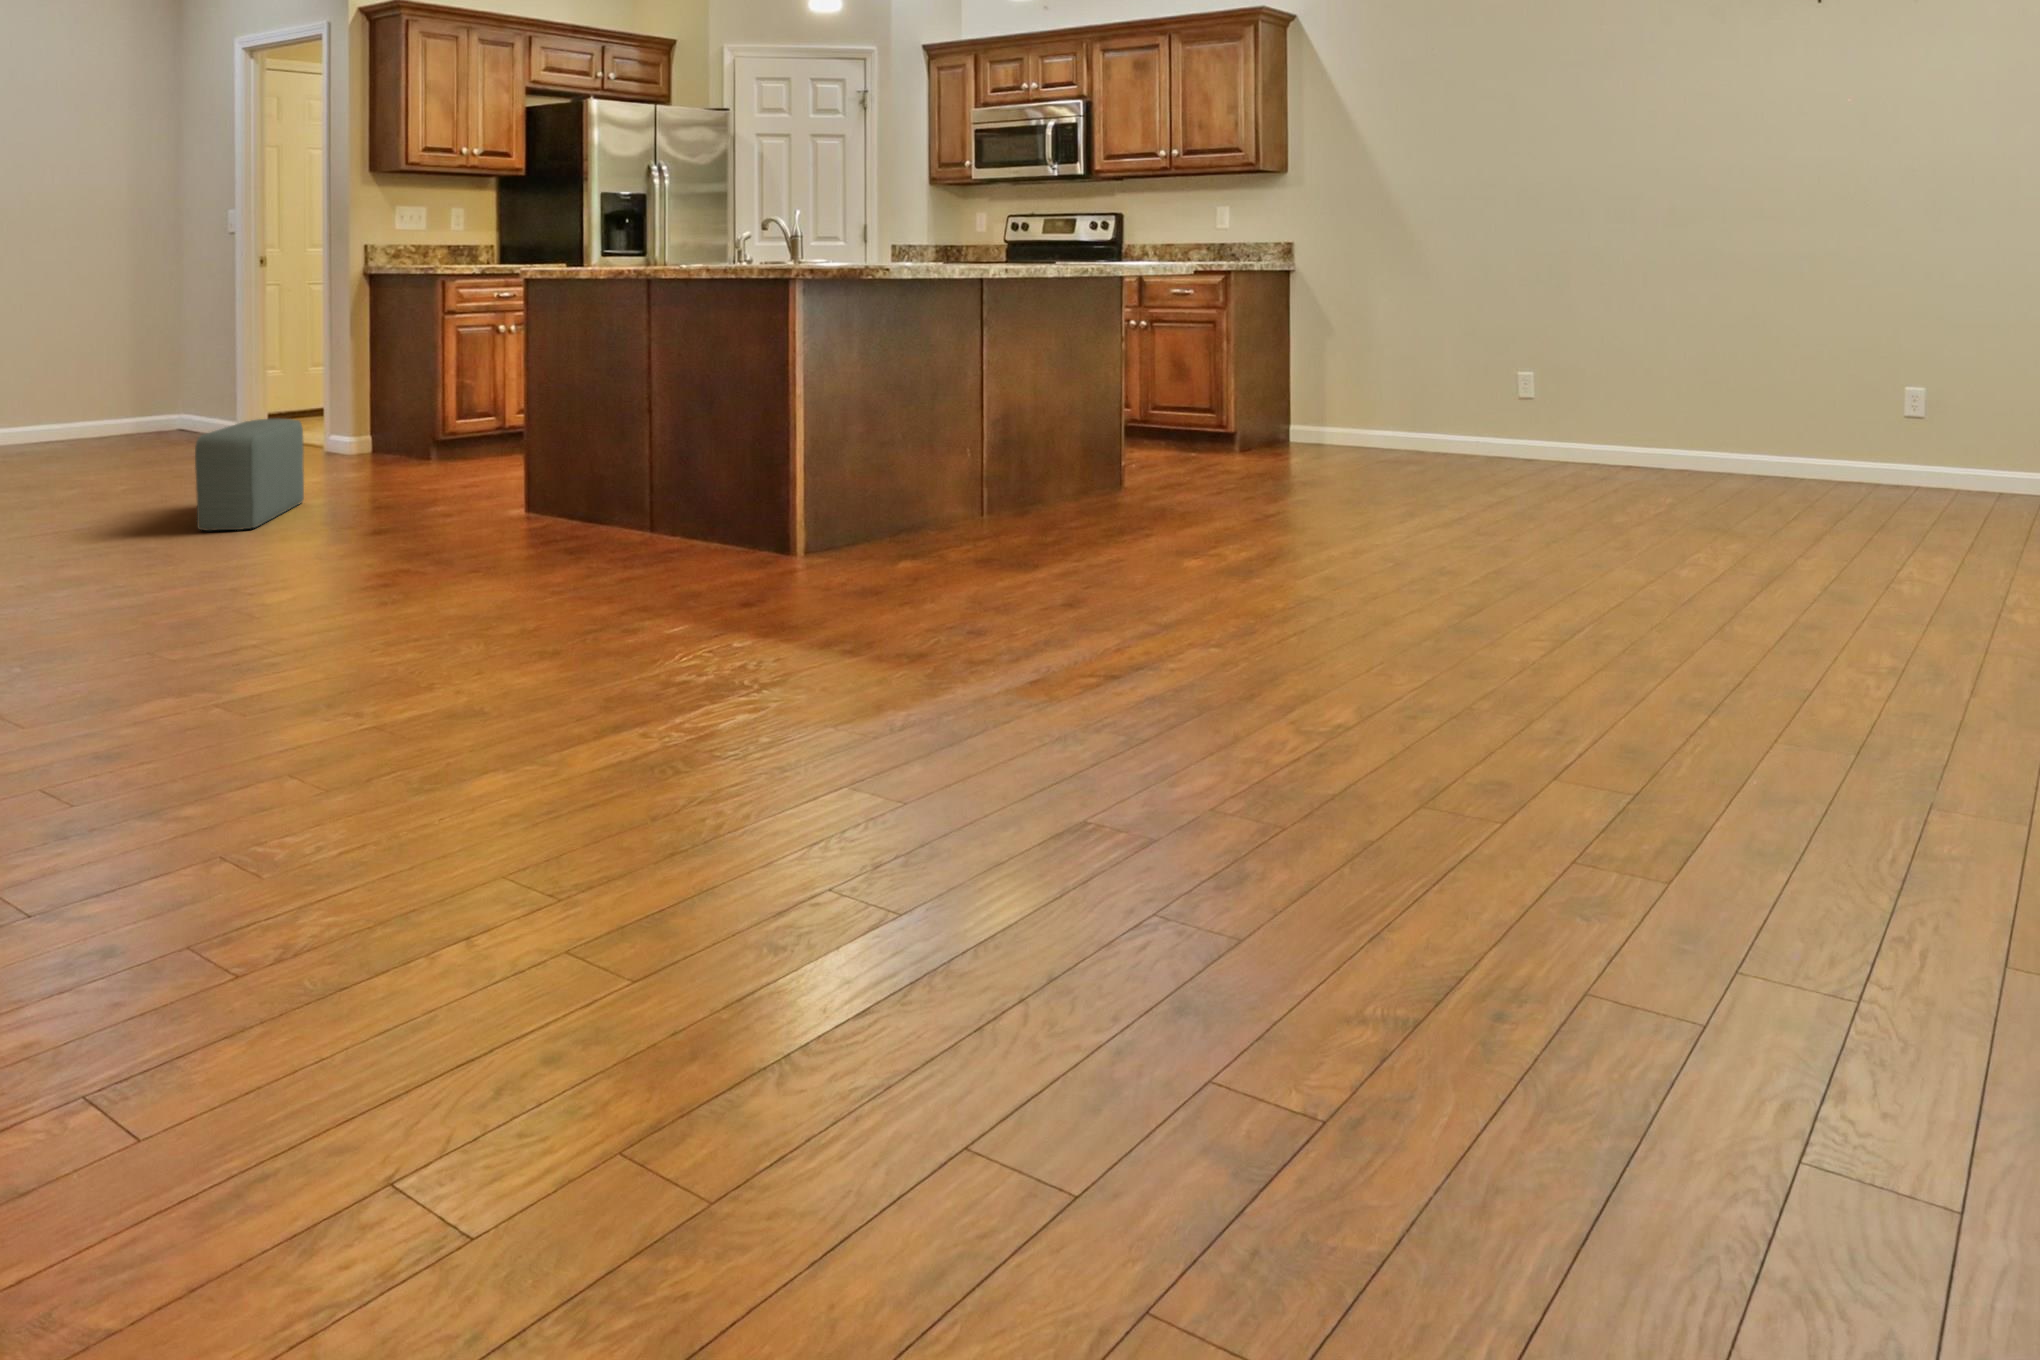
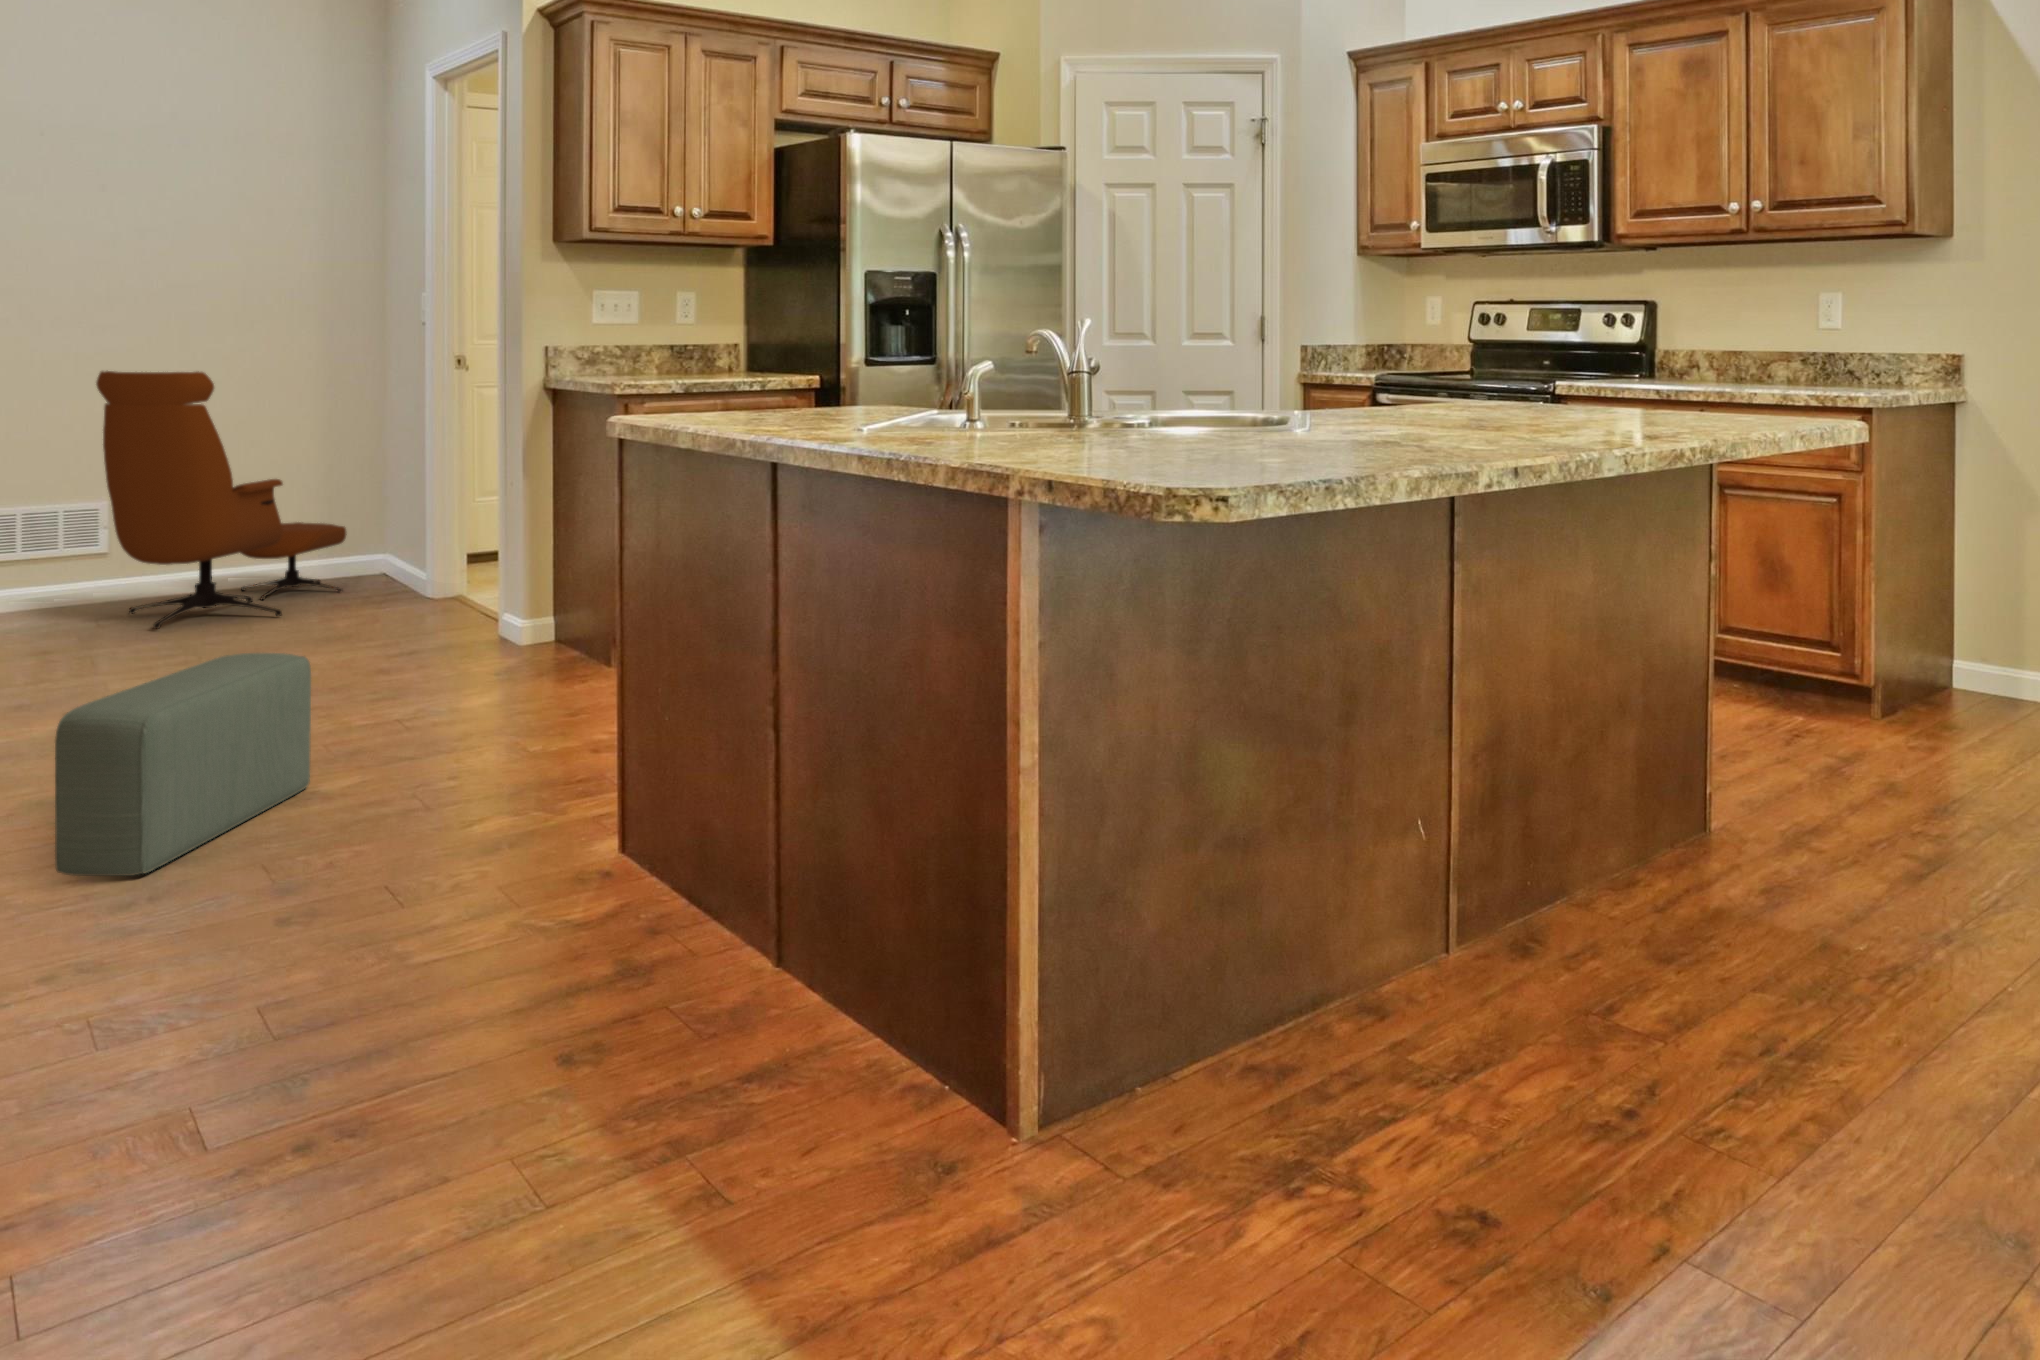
lounge chair: none [10,264,179,453] -> present [96,371,347,629]

